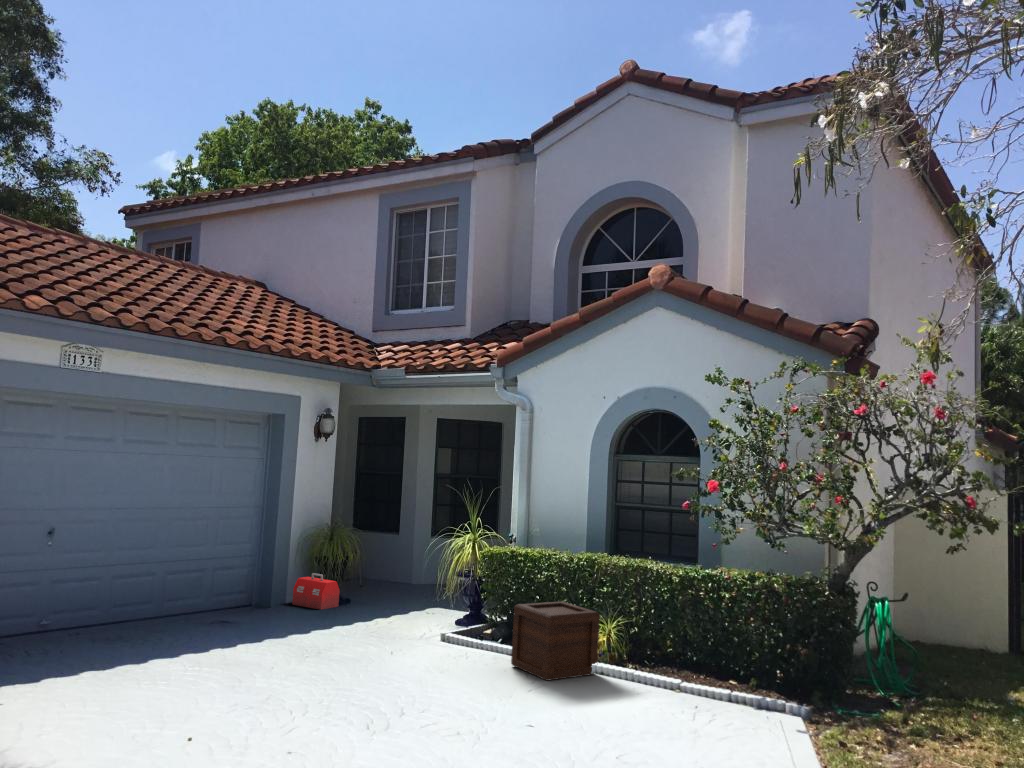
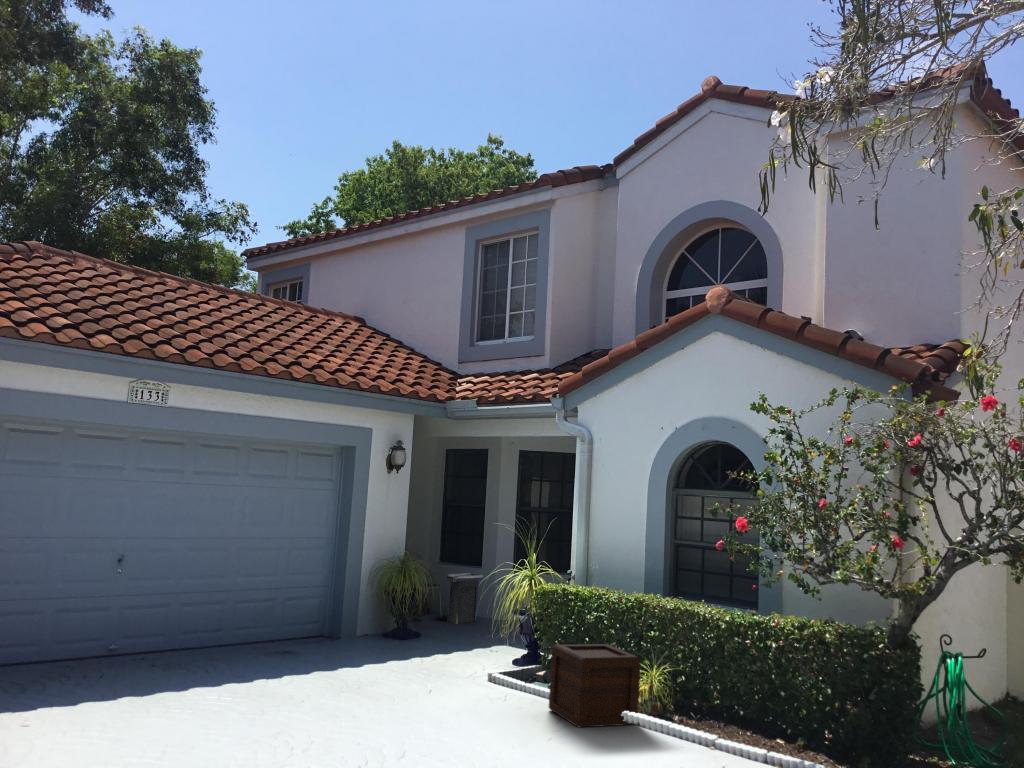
trash can: none [368,538,403,588] -> present [446,573,483,624]
toolbox: present [292,573,340,610] -> none [360,605,406,643]

